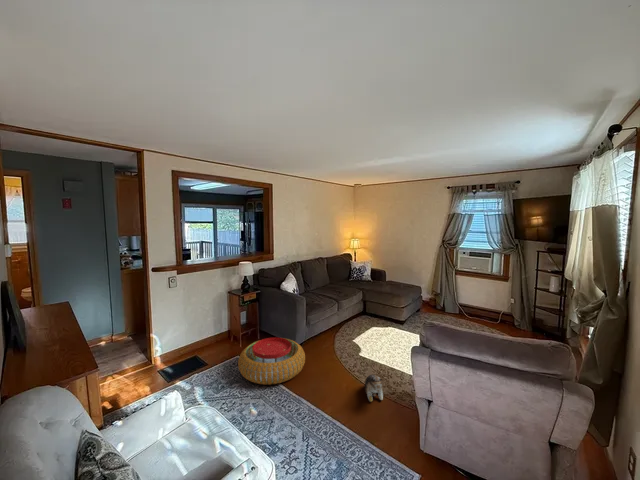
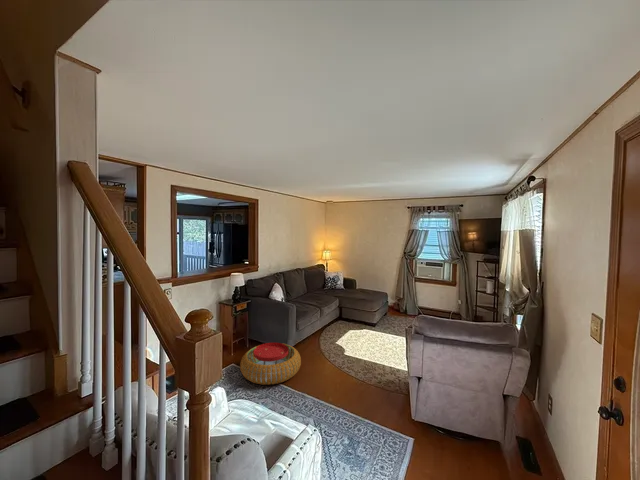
plush toy: present [365,375,383,402] -> none [356,367,375,390]

